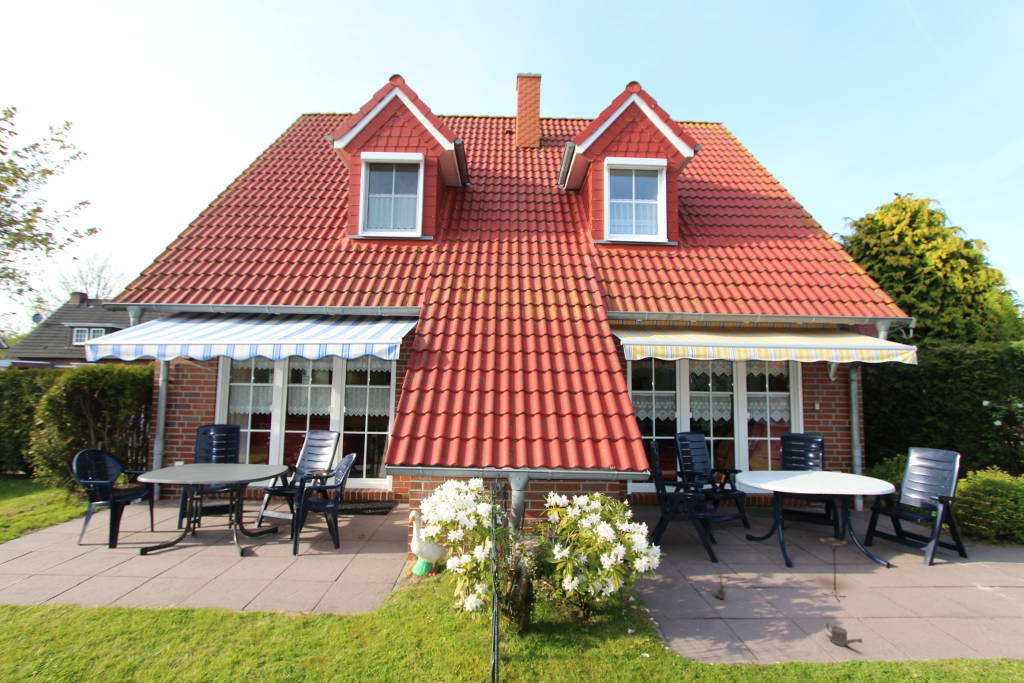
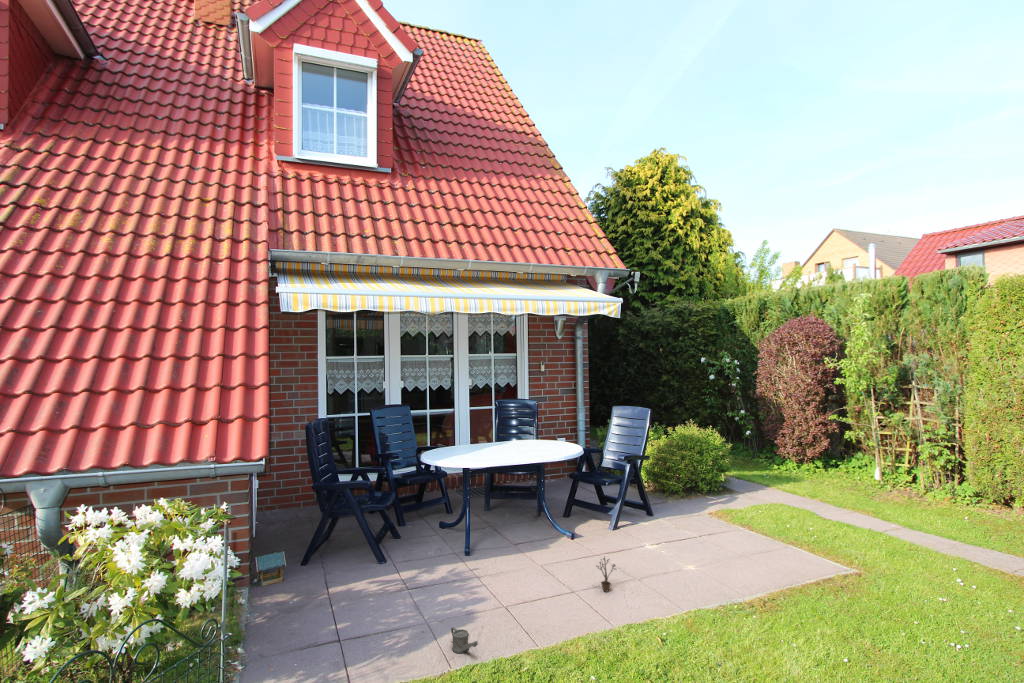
side table: present [820,538,848,597] -> none [481,519,509,591]
decorative plant: present [713,569,730,599] -> present [597,557,615,592]

